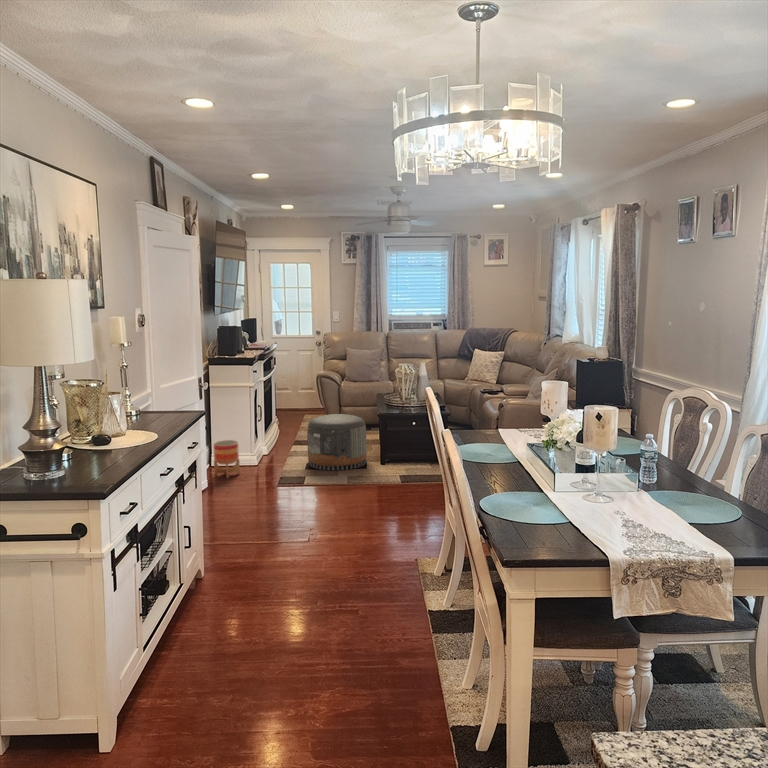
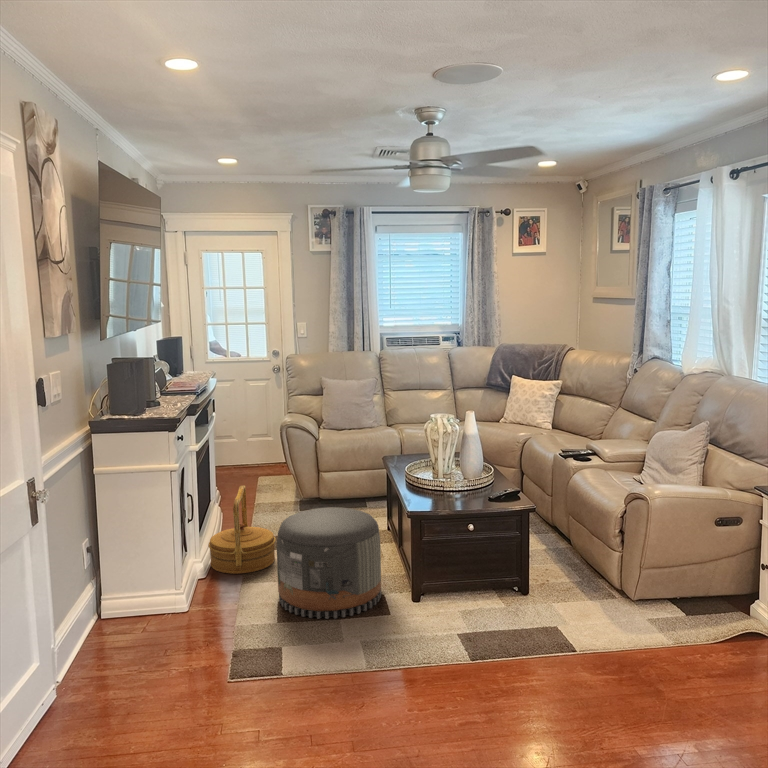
woven basket: none [270,406,309,454] -> present [208,486,276,574]
planter: present [214,440,240,478] -> none [102,573,154,652]

